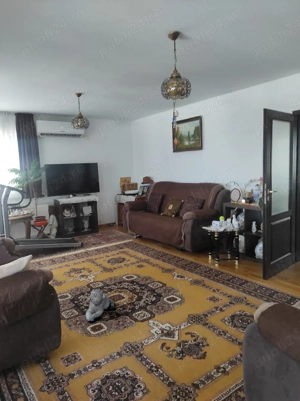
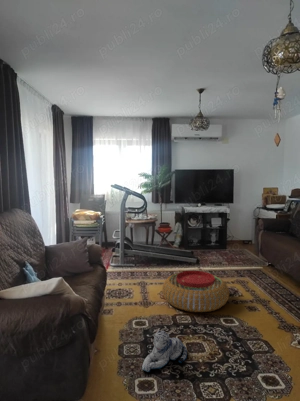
pouf: none [68,247,123,279] -> present [162,271,229,312]

